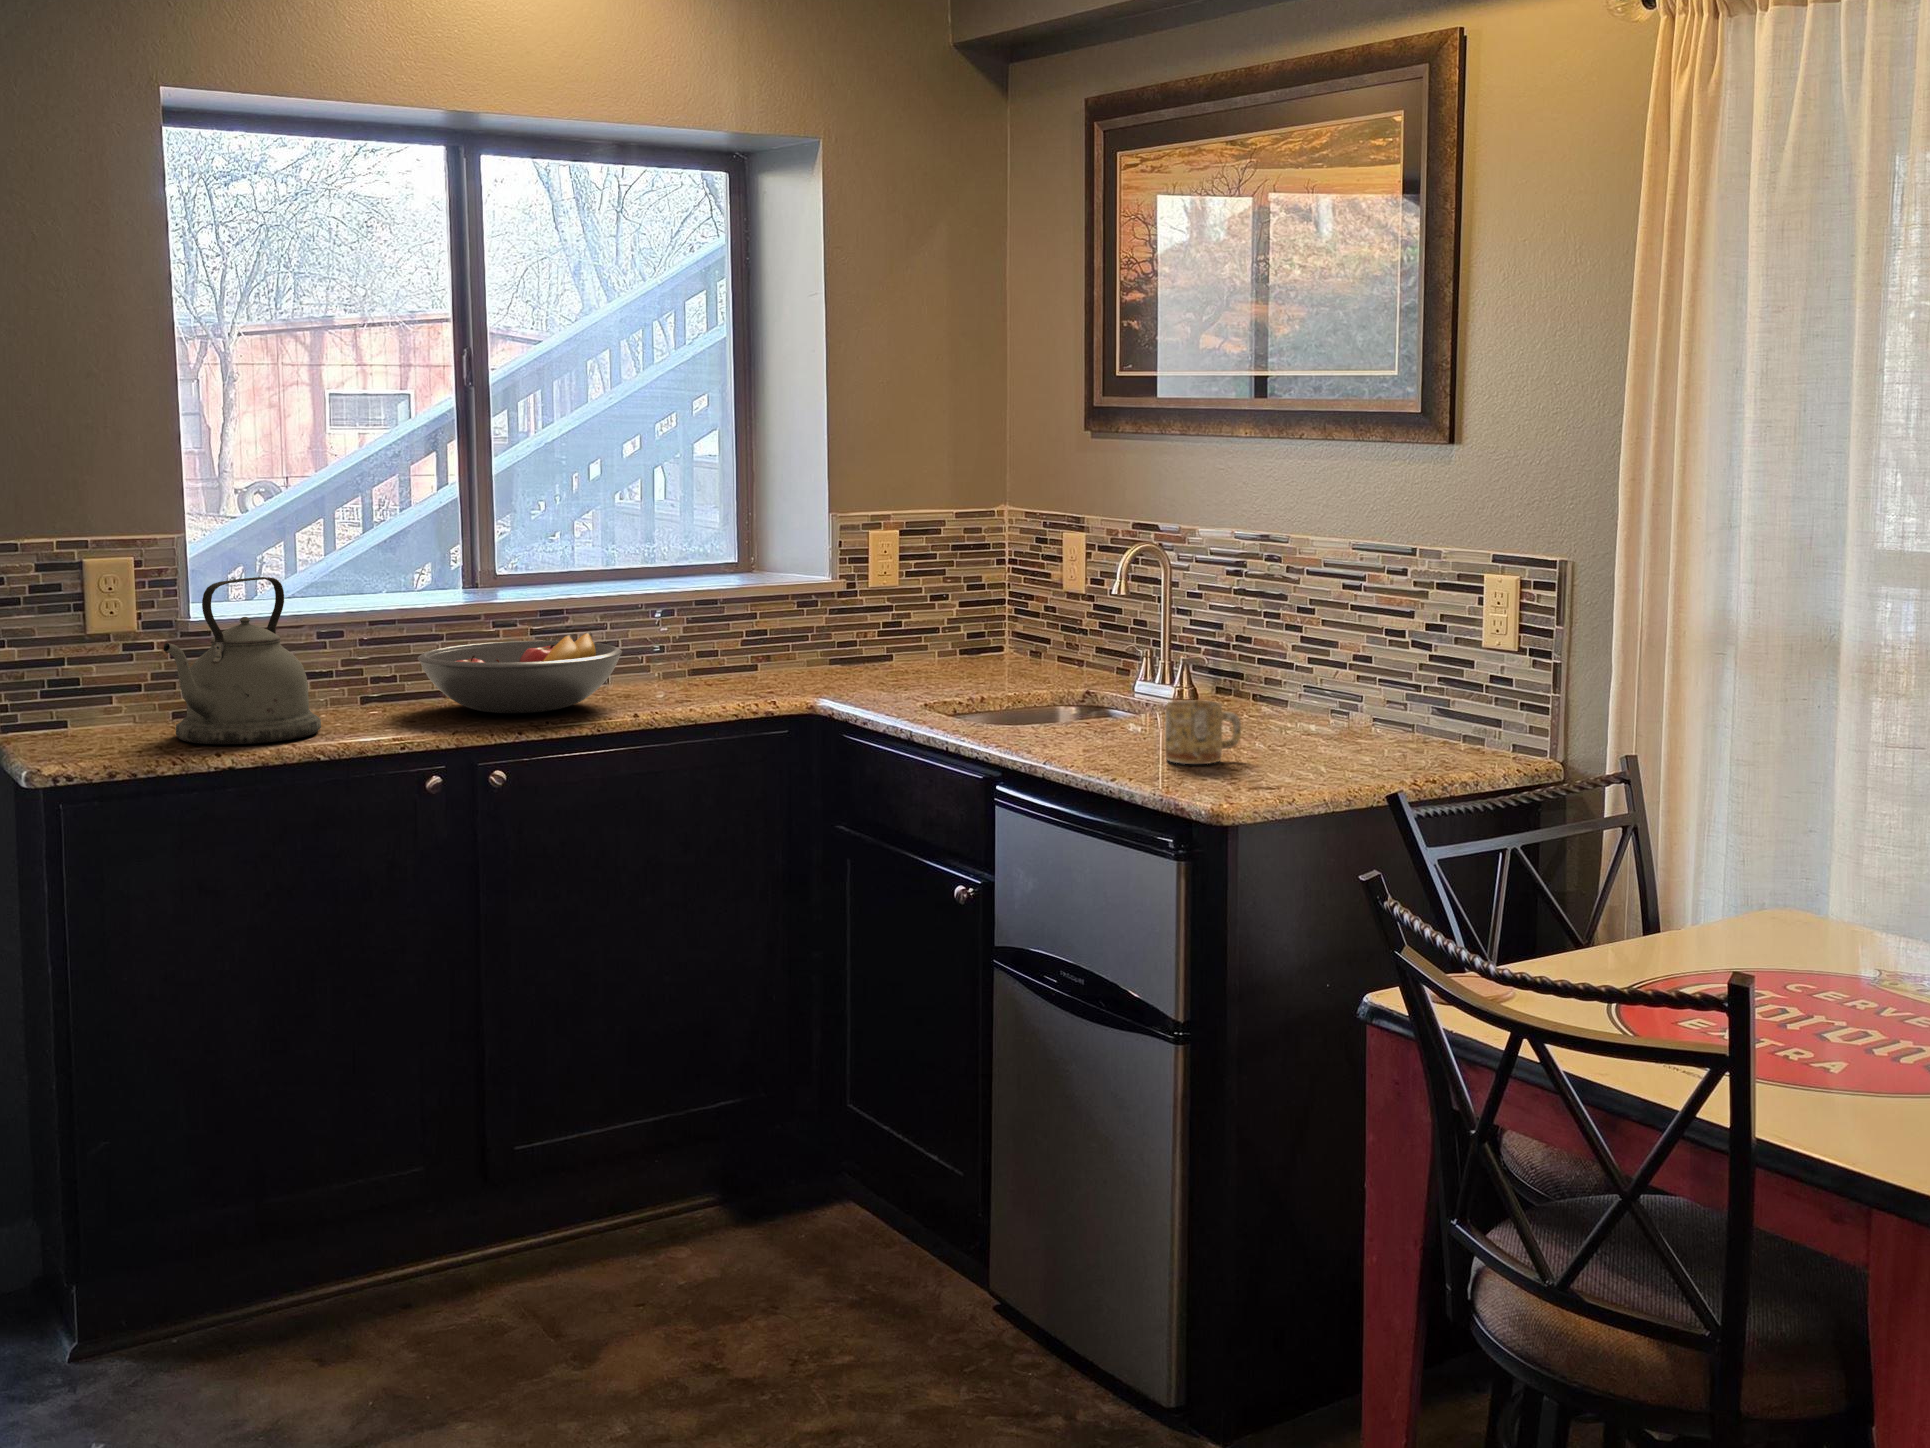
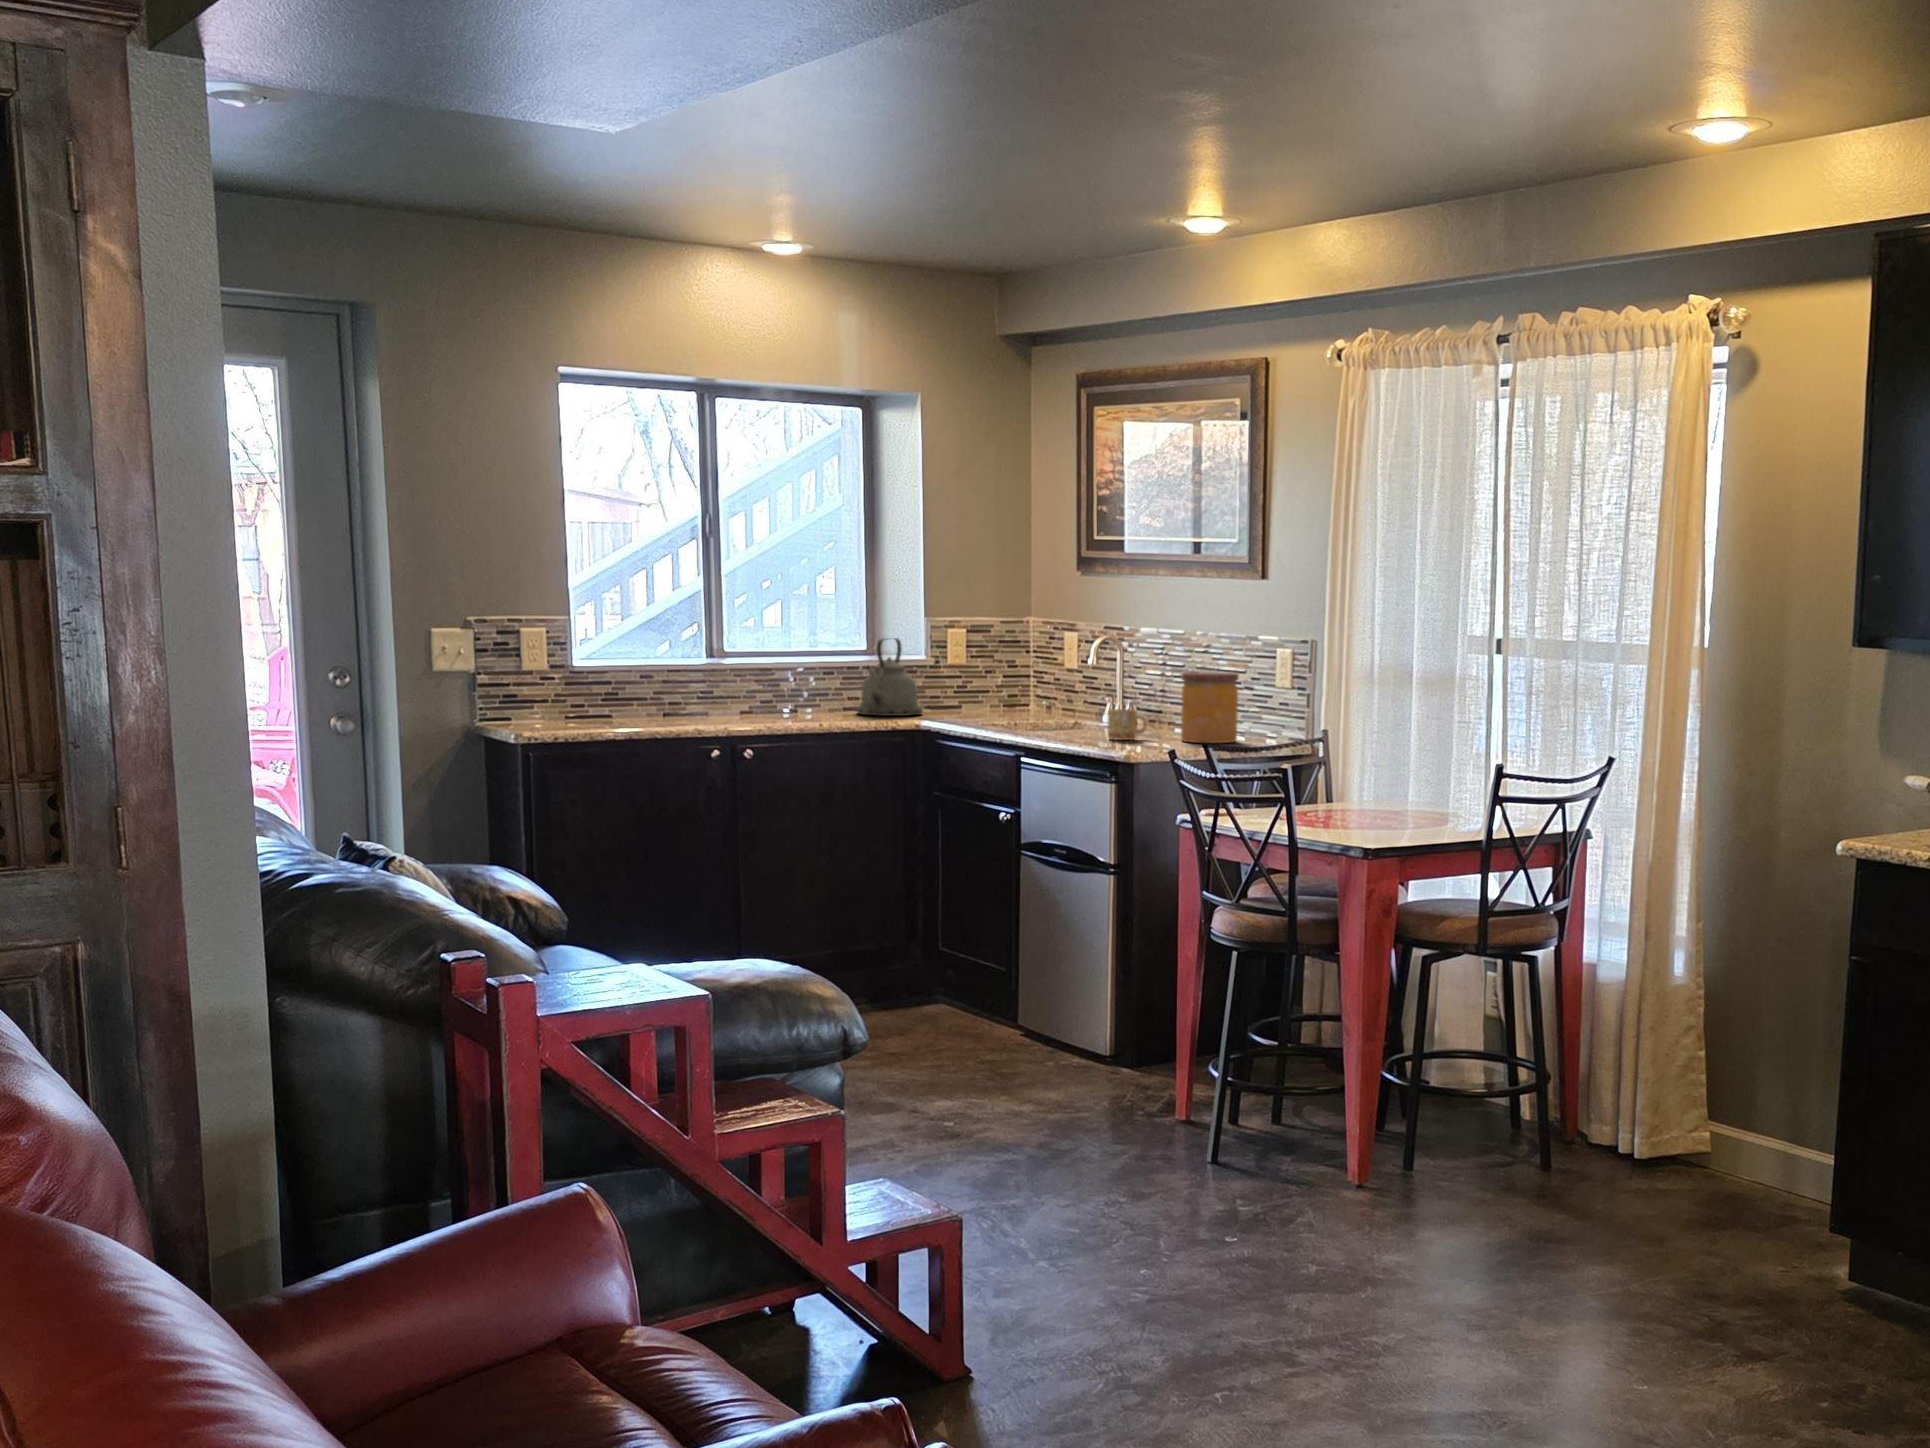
kettle: present [164,577,321,744] -> present [857,638,923,716]
jar: none [1310,625,1425,773] -> present [1181,671,1239,743]
fruit bowl: present [418,632,622,713] -> none [700,679,813,721]

